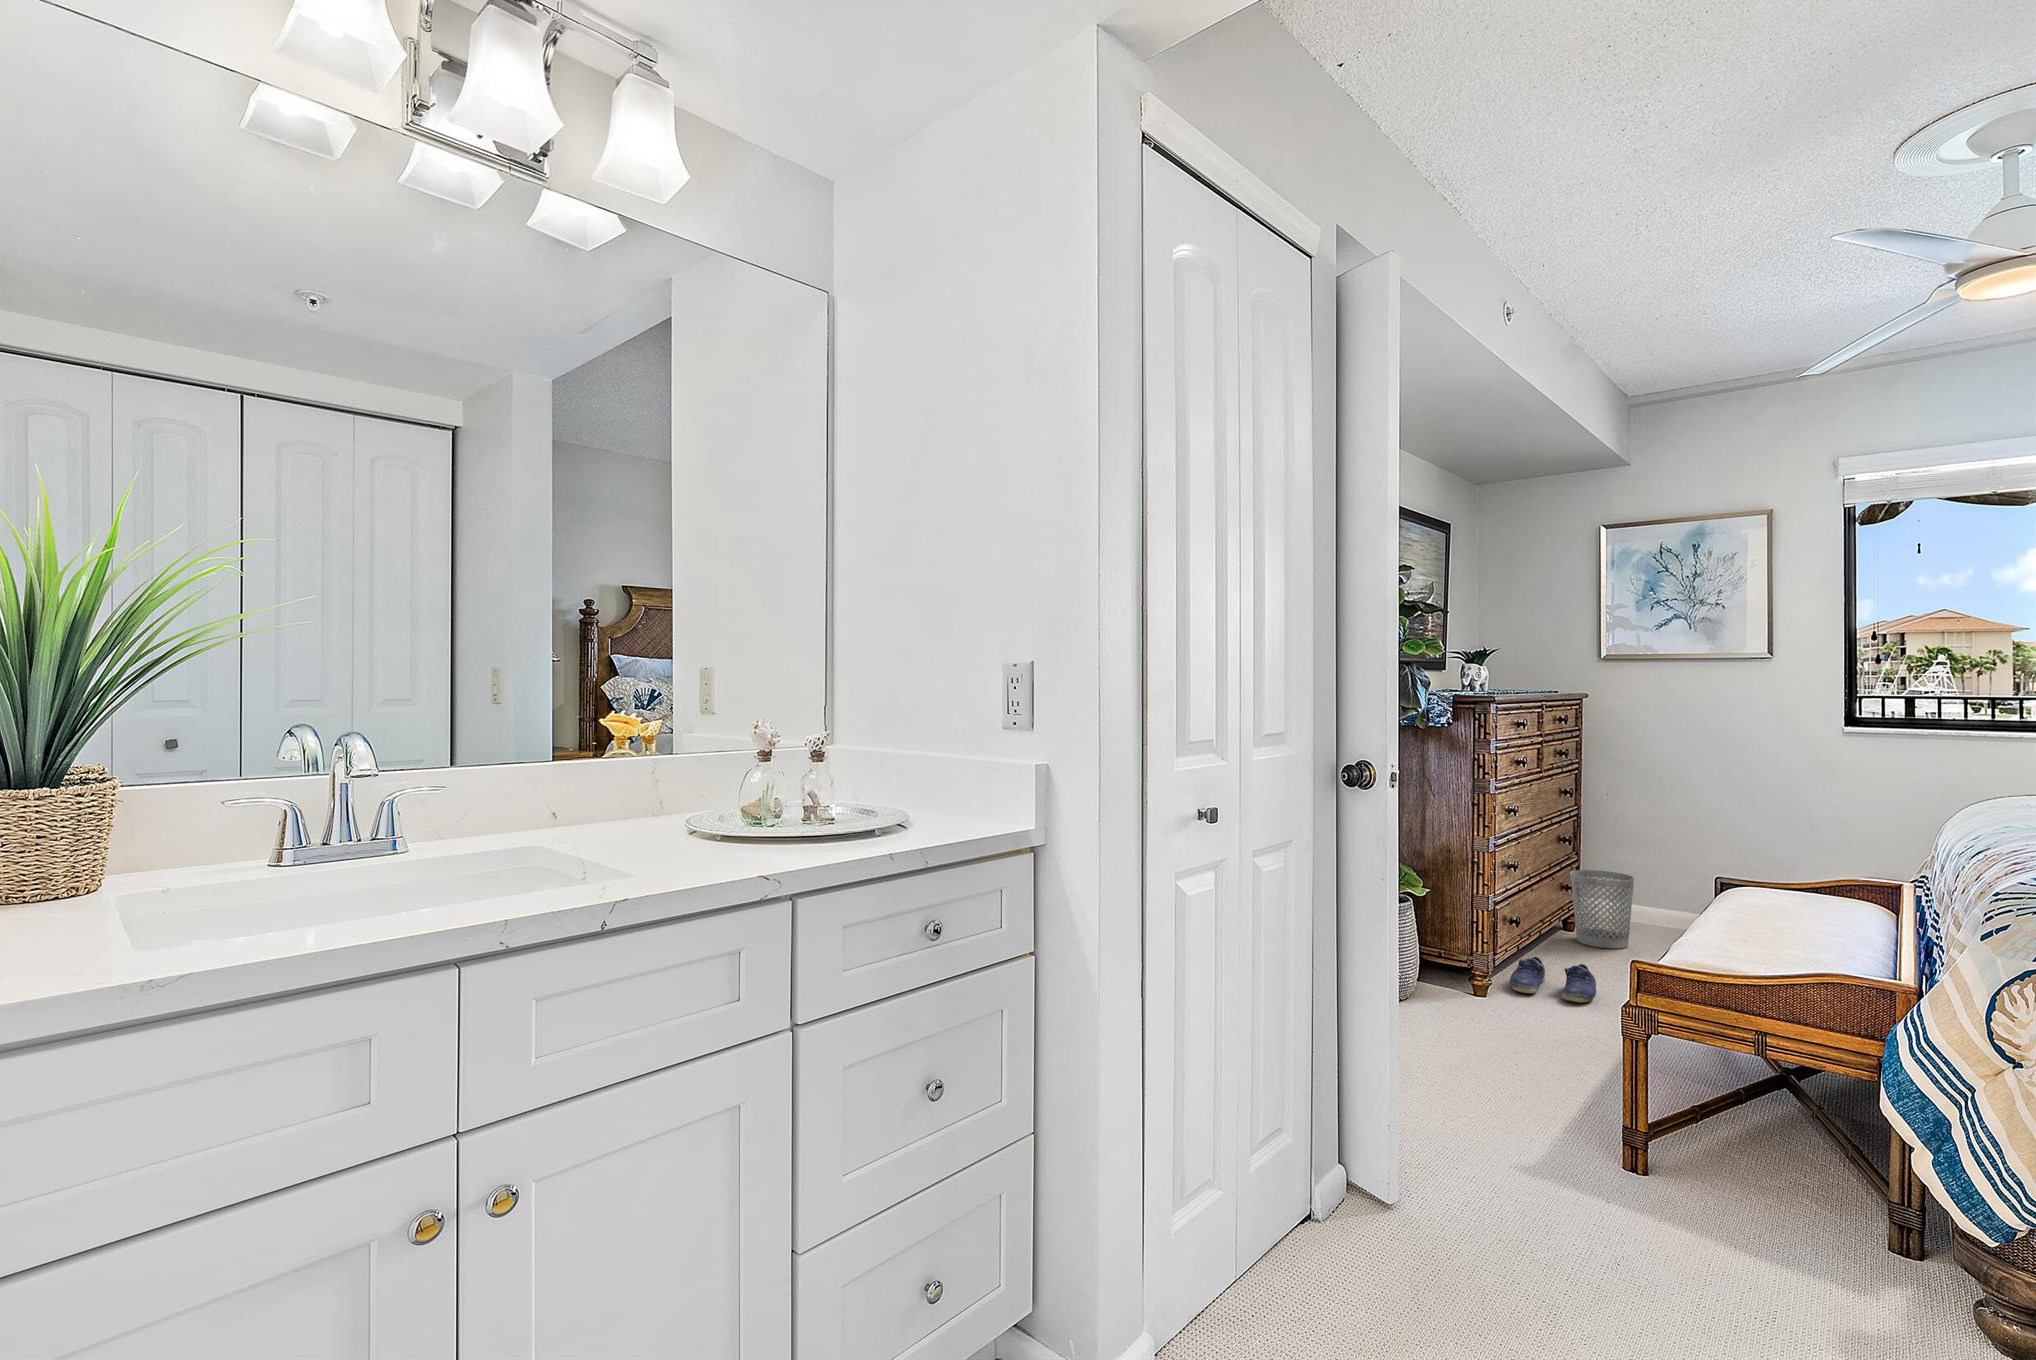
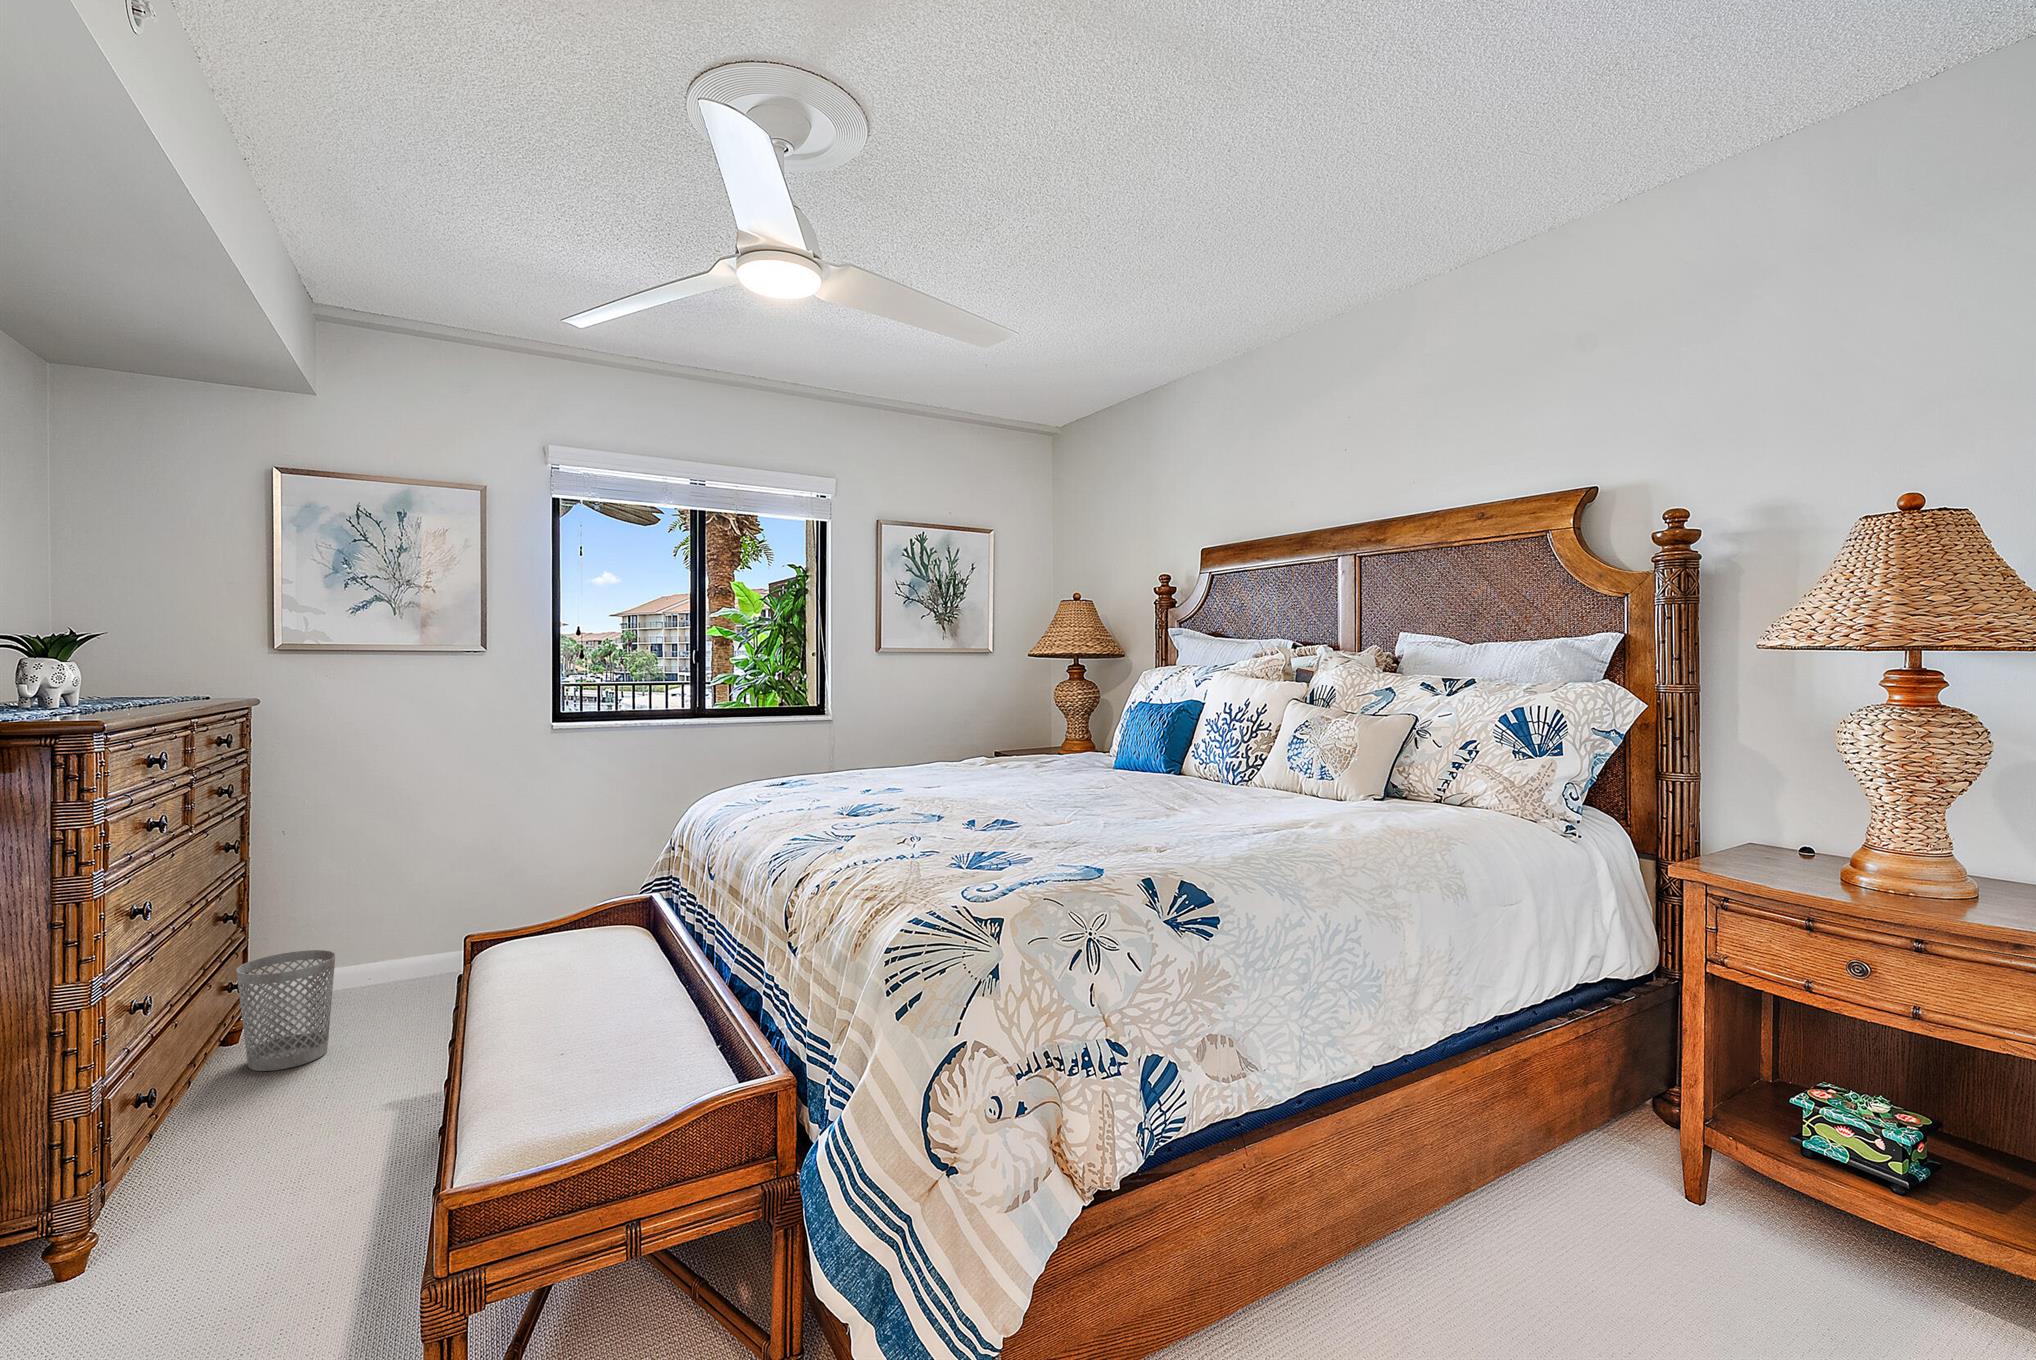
shoe: present [1510,957,1596,1002] -> none [142,1127,304,1233]

